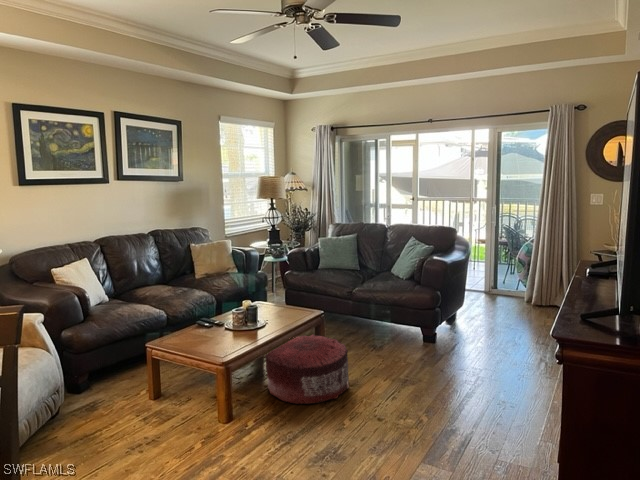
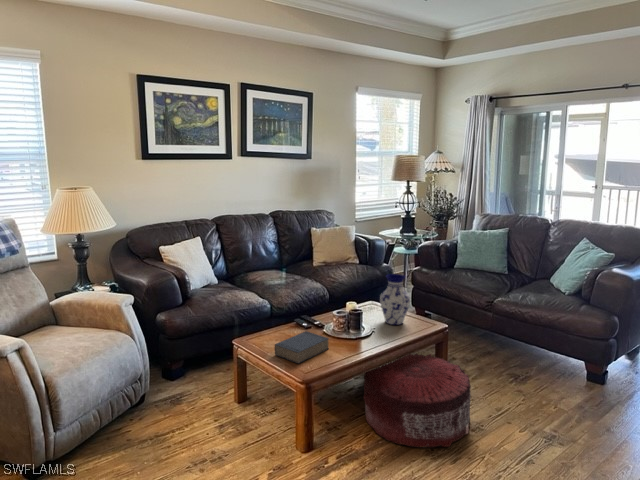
vase: none [269,274,293,315] -> present [380,274,410,325]
book: none [190,327,235,352] -> present [275,331,329,363]

